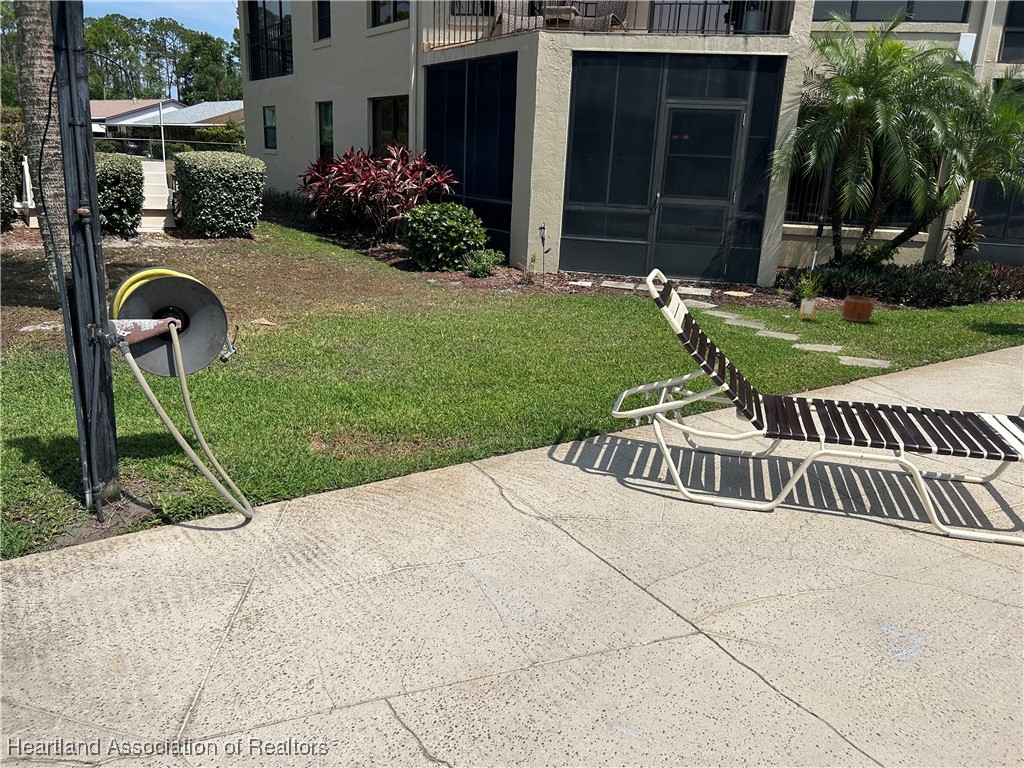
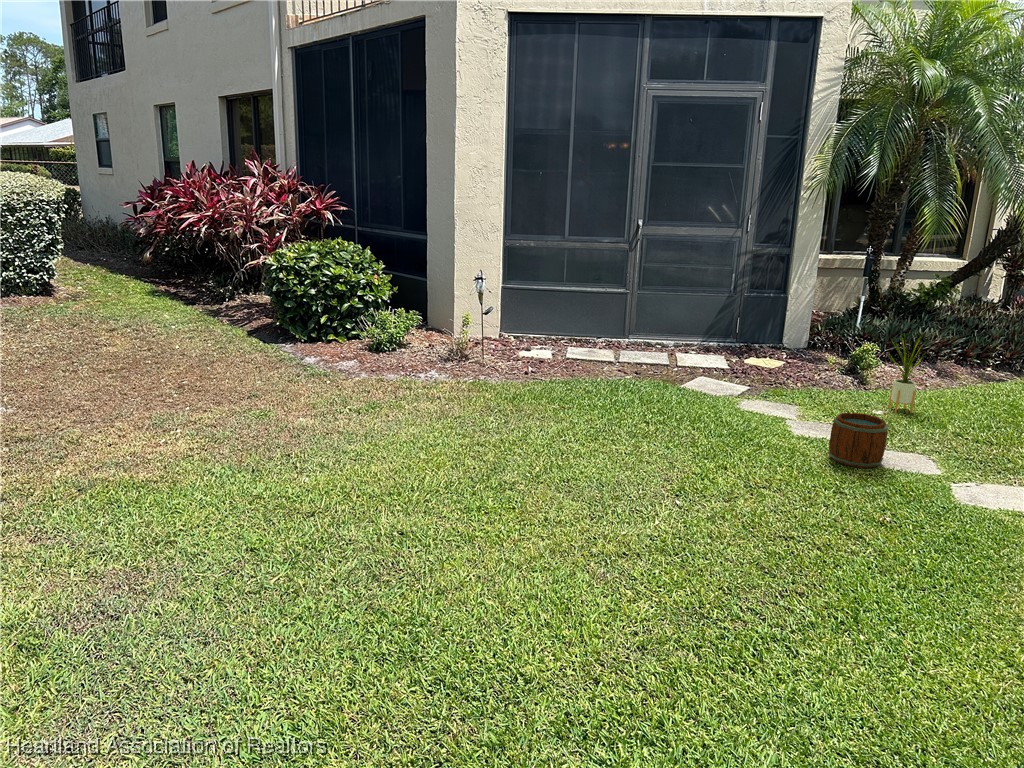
bucket: present [842,296,873,322] -> present [828,413,889,468]

